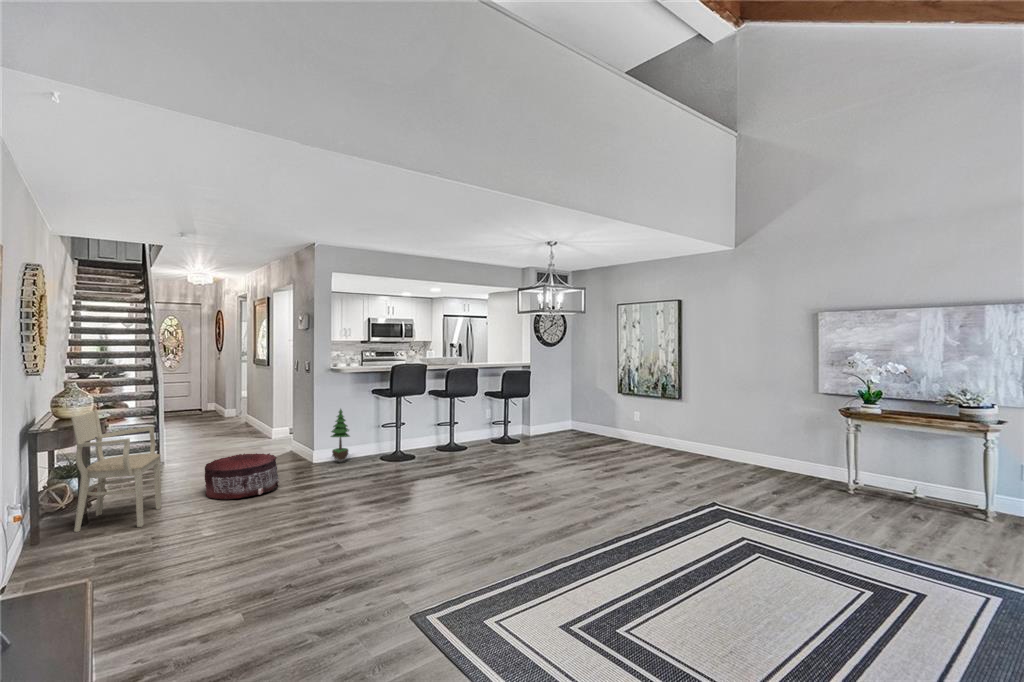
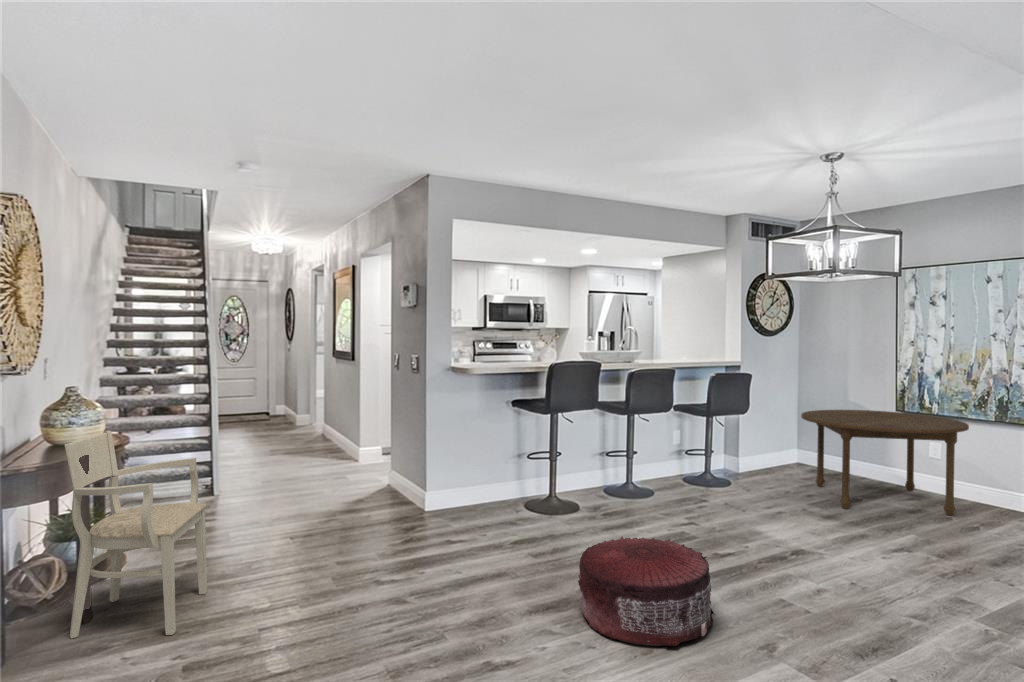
dining table: none [559,393,647,452] -> present [801,410,969,515]
potted tree: present [331,409,349,462] -> none [452,427,482,513]
pouf: present [205,453,279,499] -> present [578,537,714,646]

